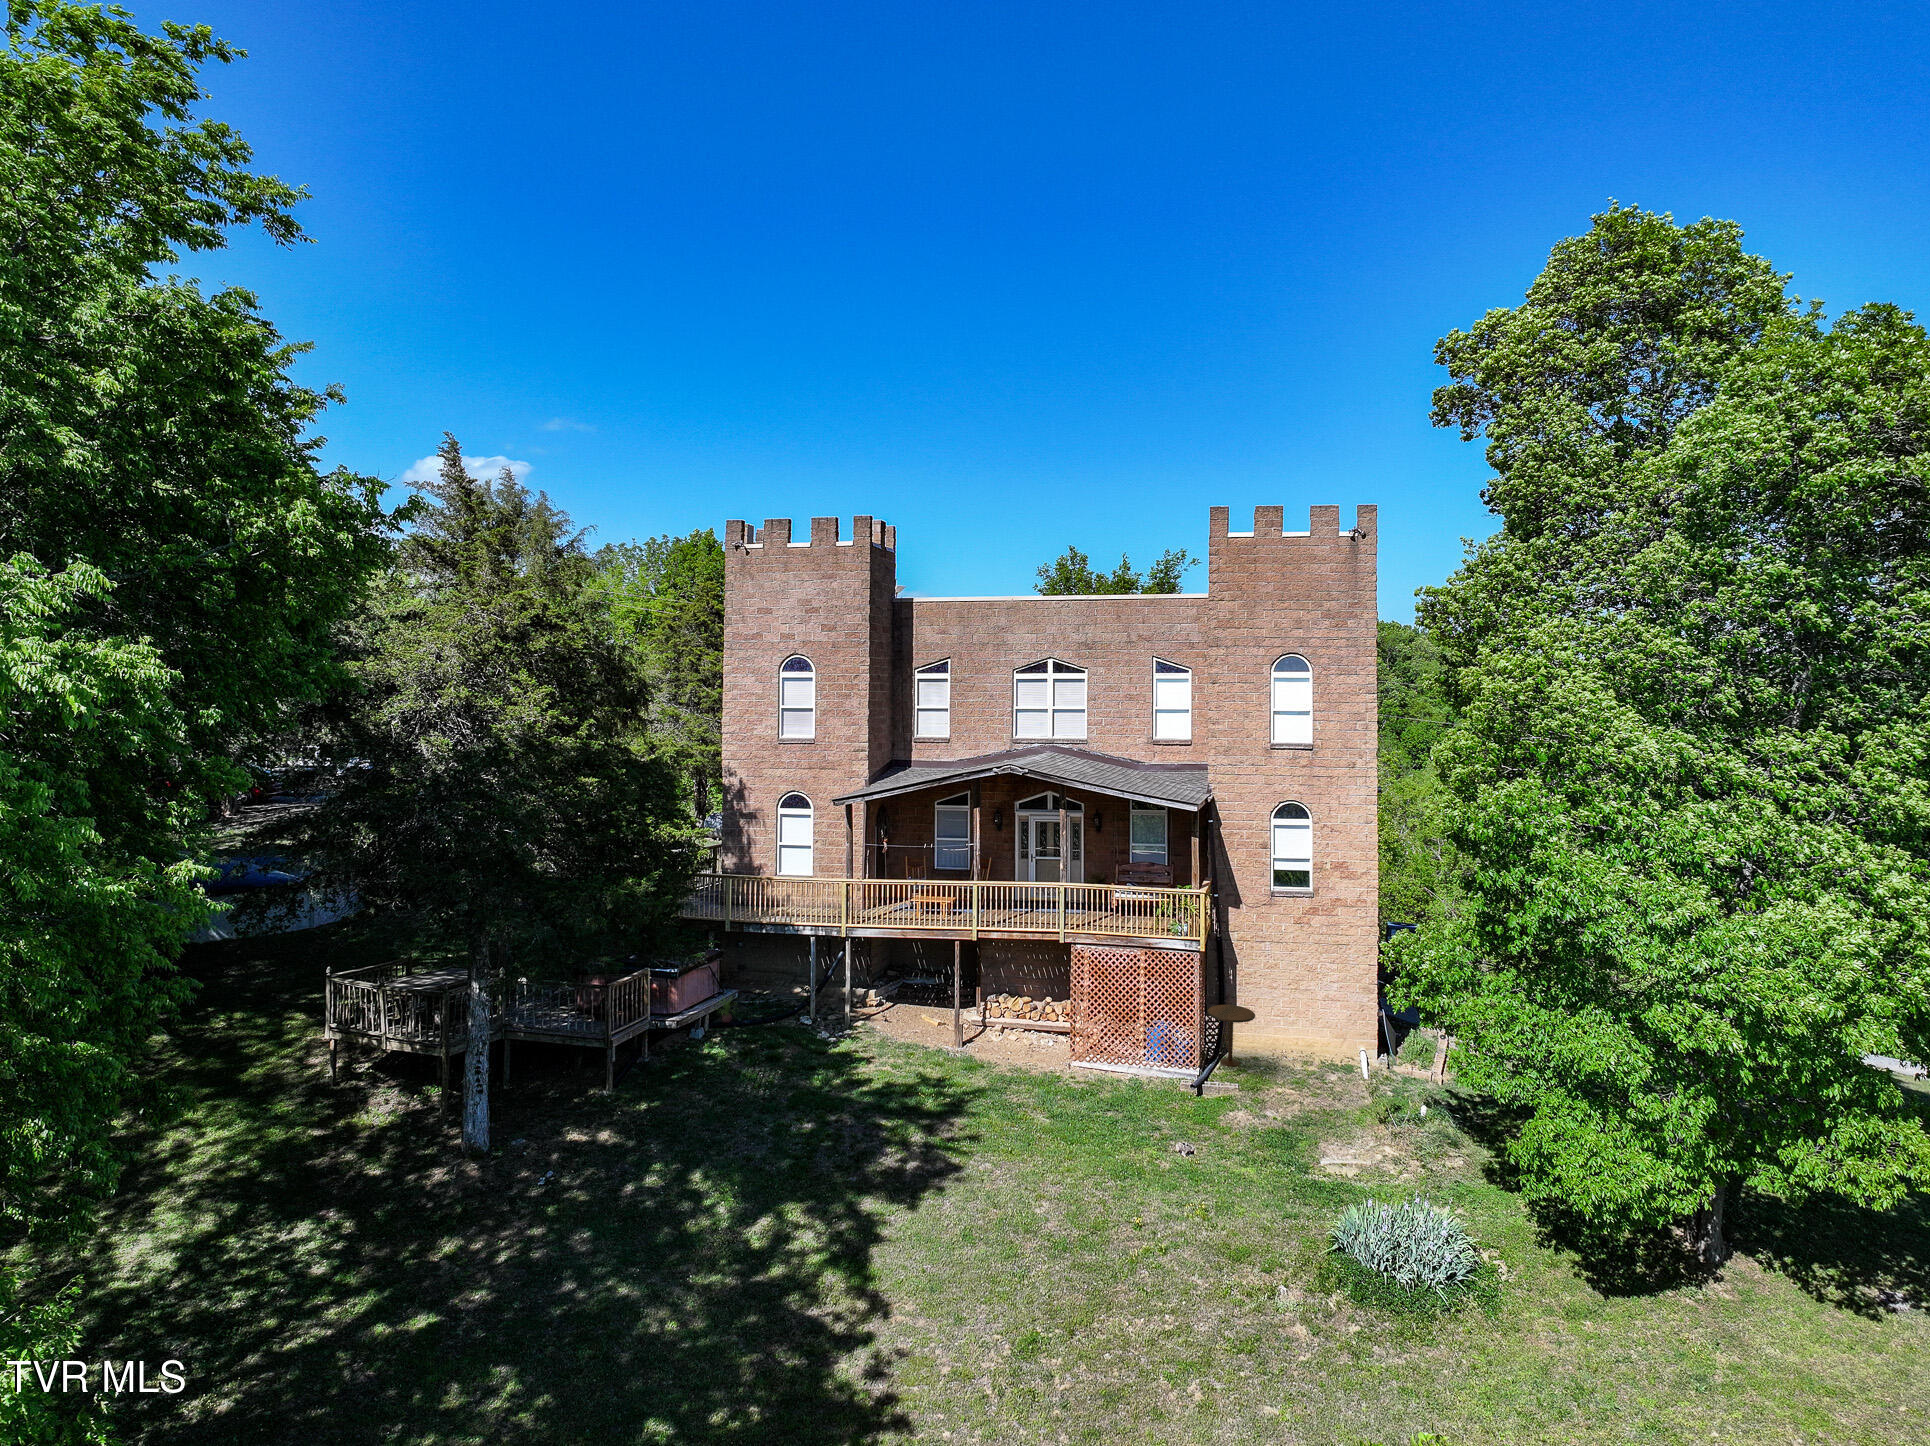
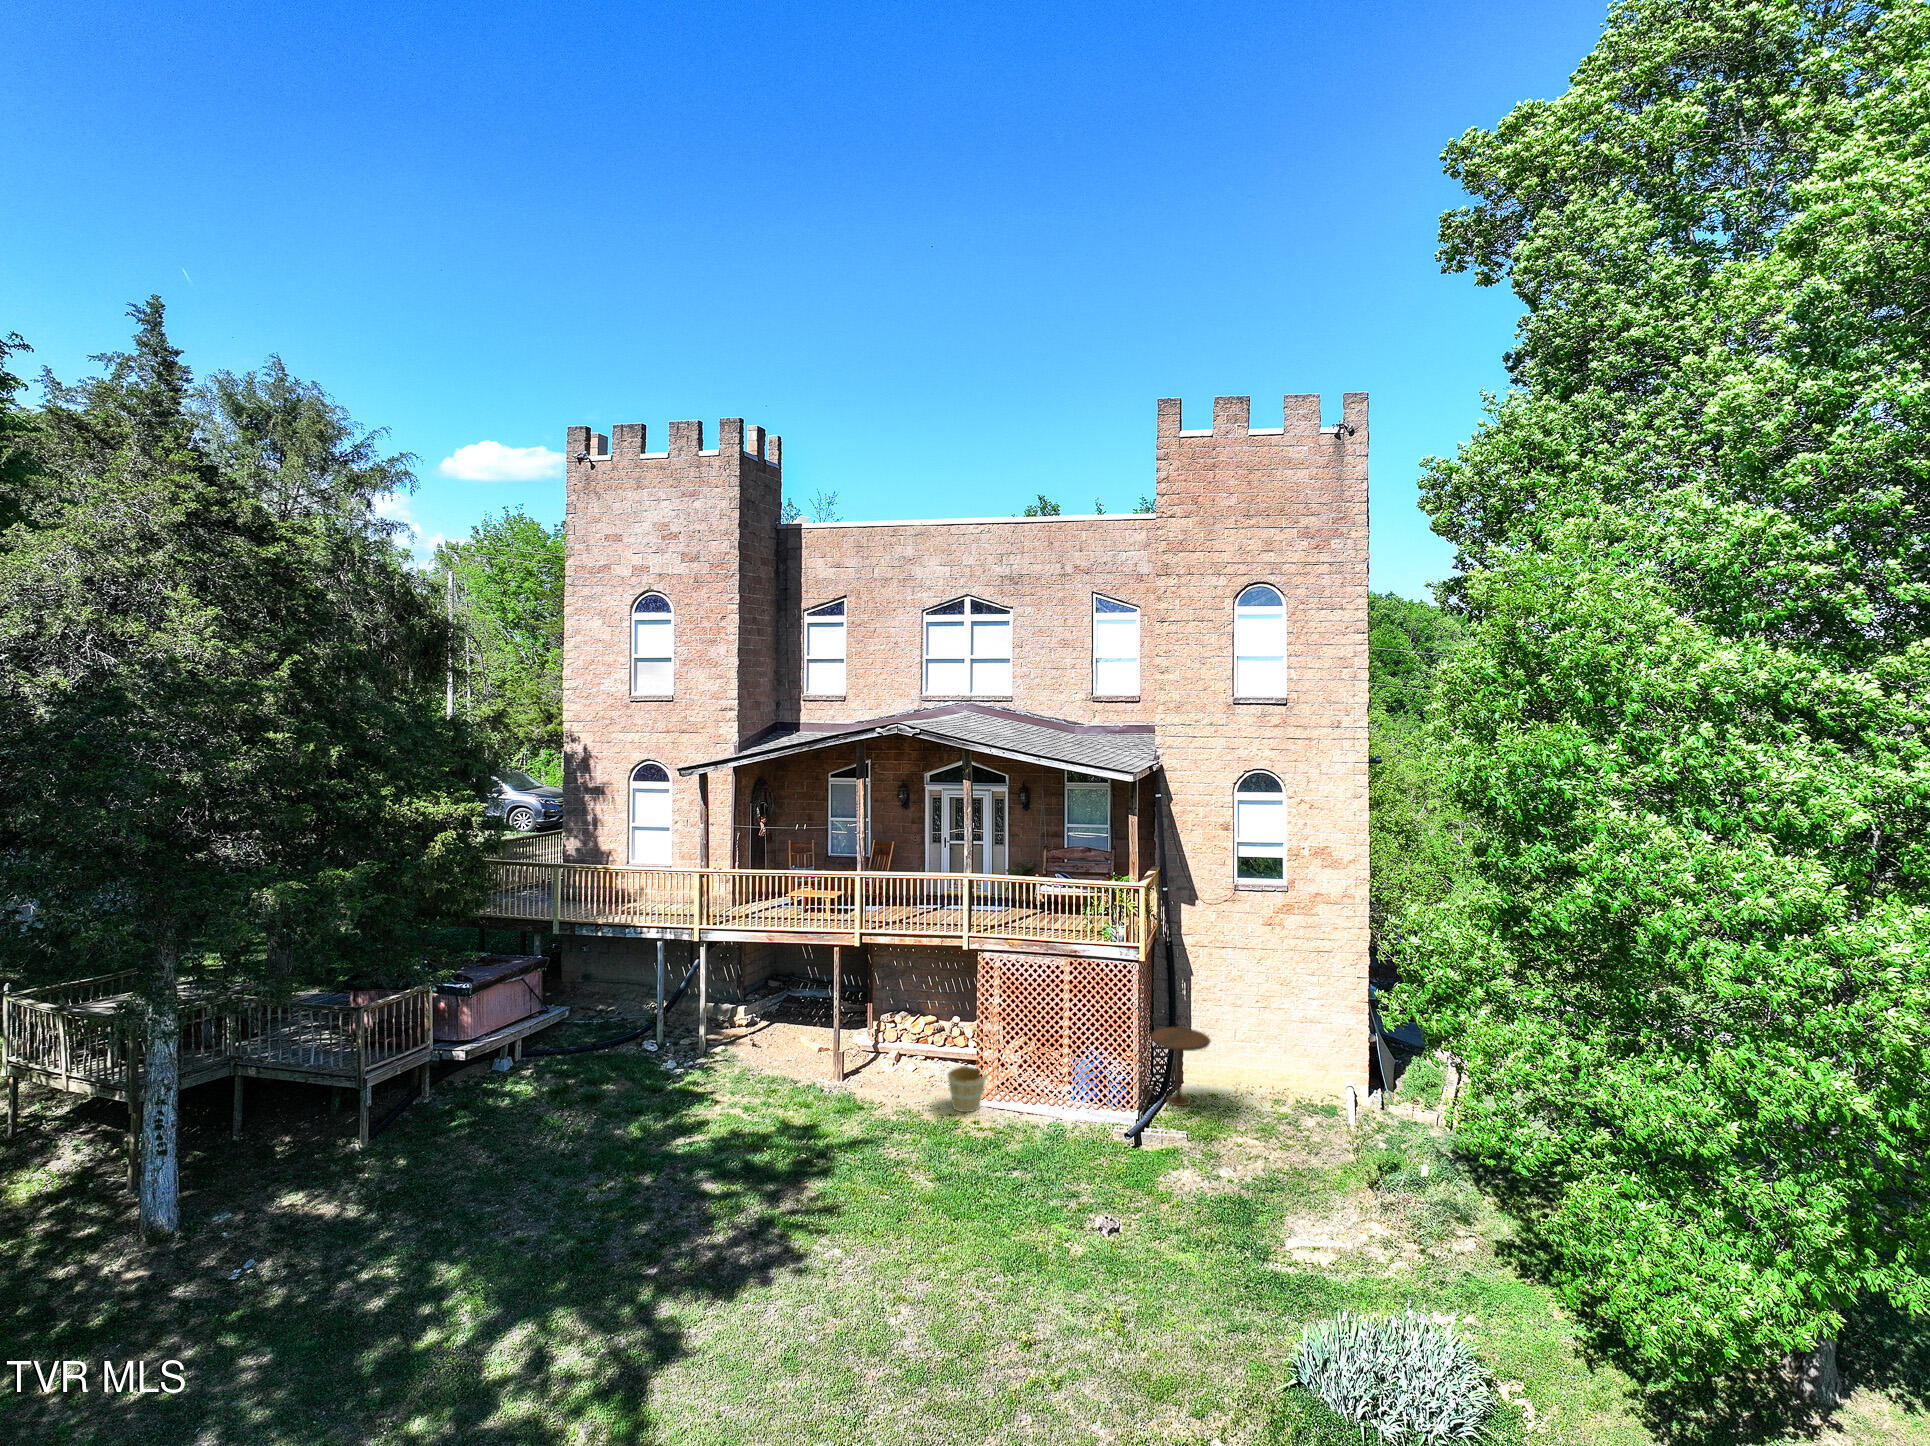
decorative plant: present [722,999,732,1023] -> none [526,1014,567,1050]
wooden bucket: none [1050,1035,1081,1070] -> present [947,1066,987,1112]

